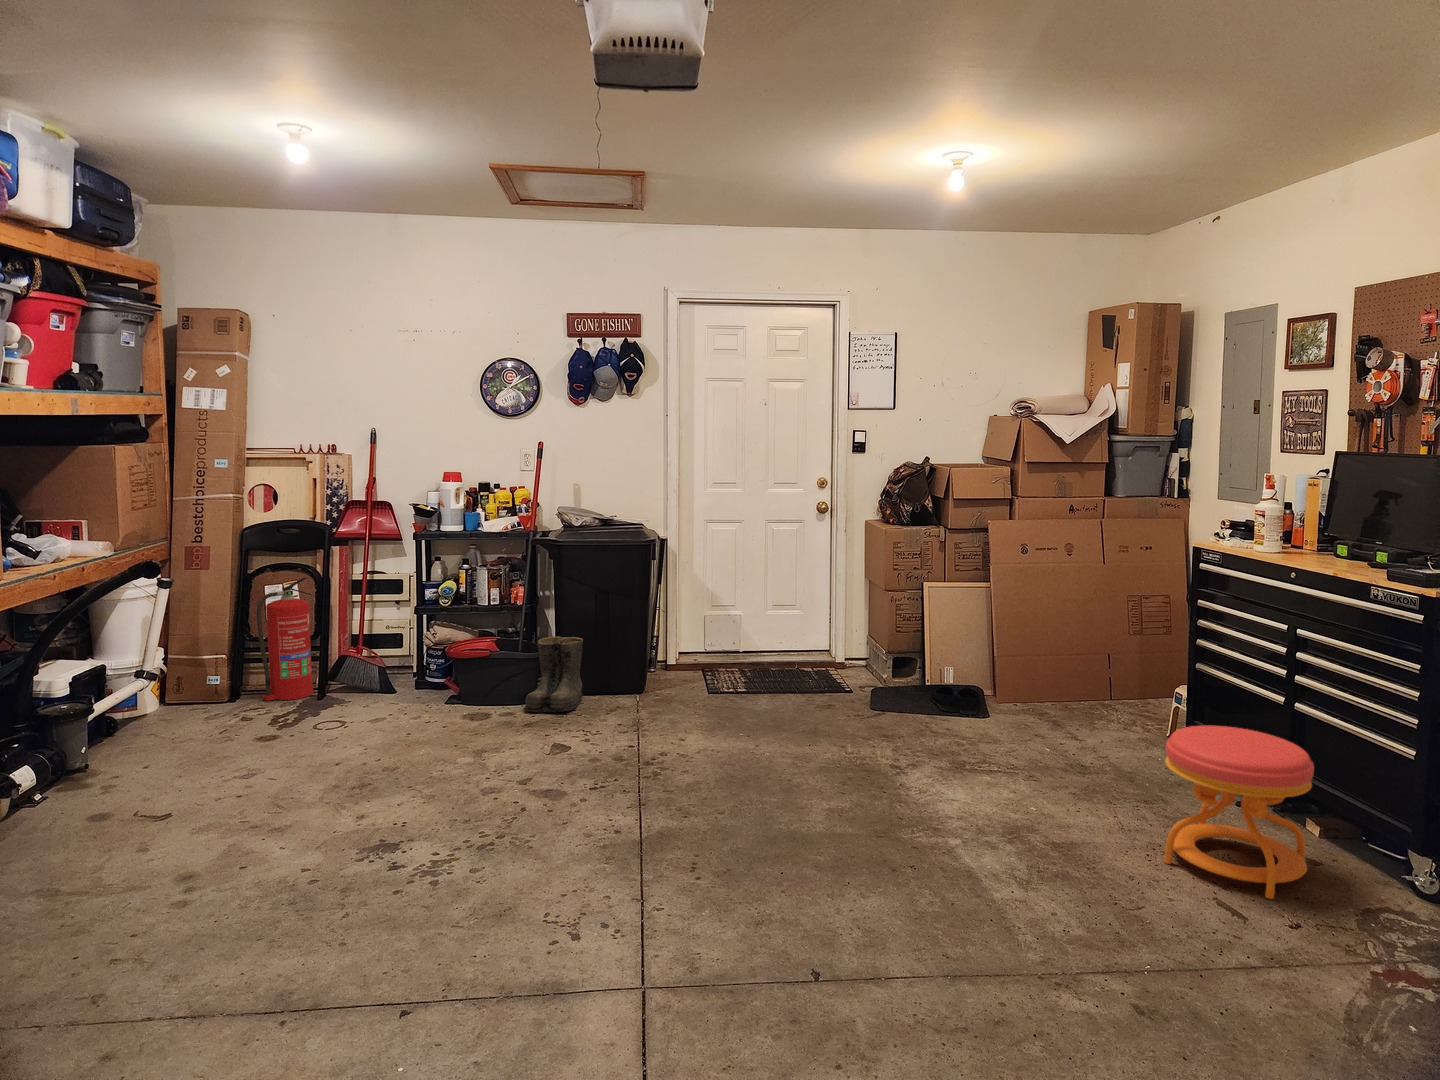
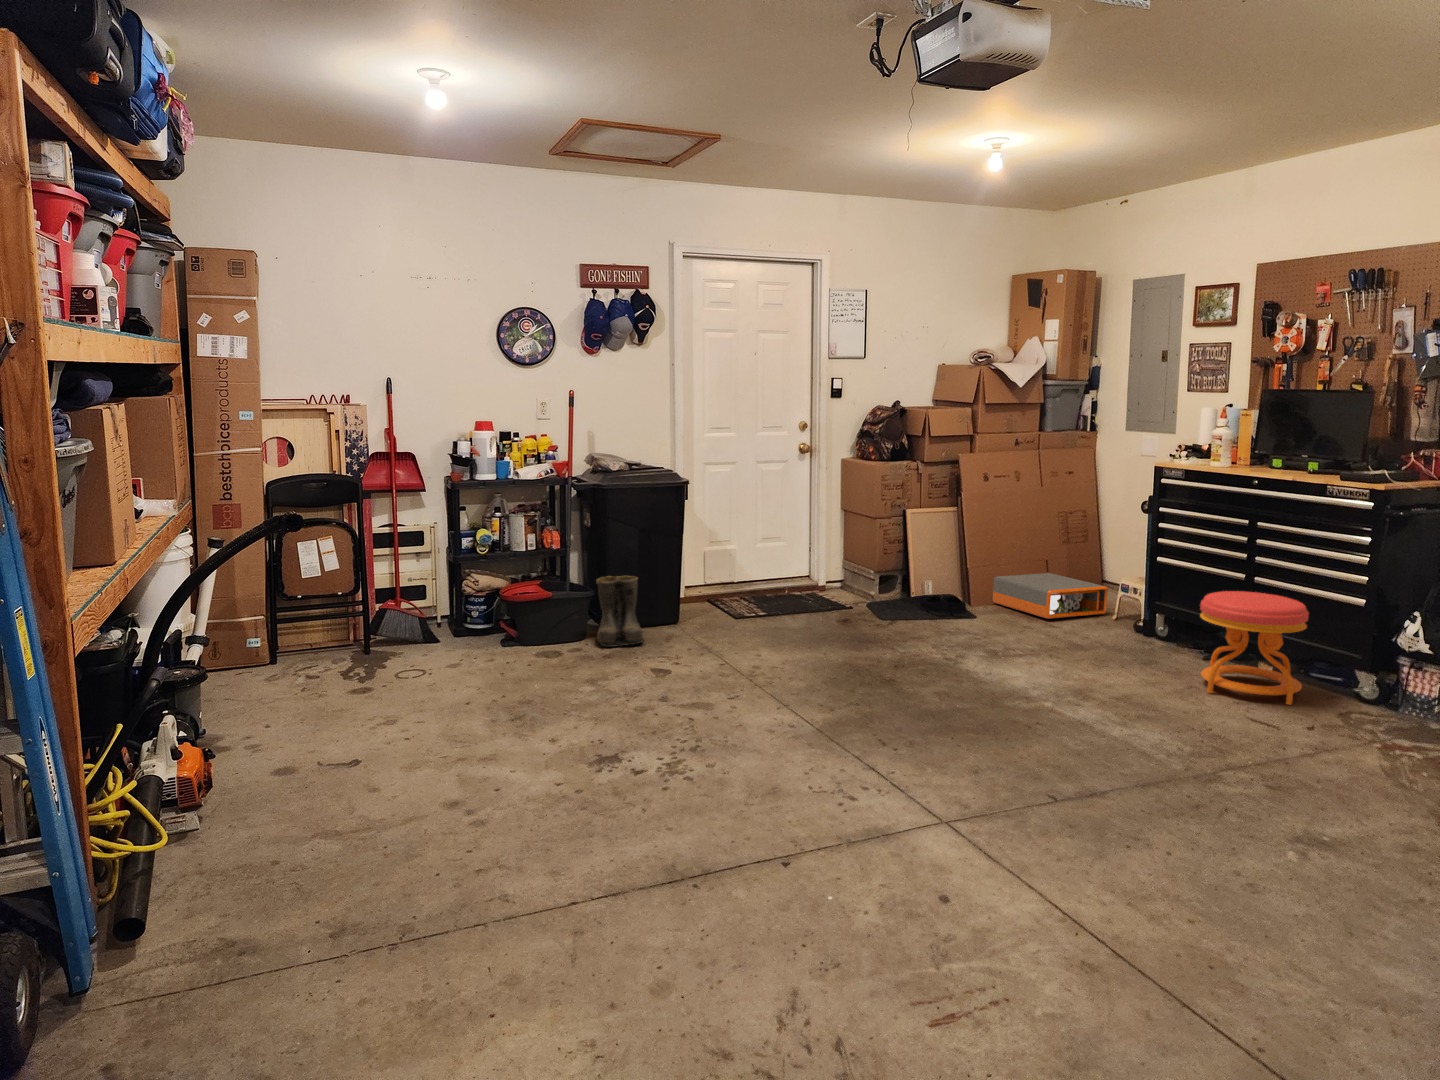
fire extinguisher: present [257,578,313,701] -> none [309,532,361,662]
storage box: none [1018,668,1152,728] -> present [993,573,1108,619]

